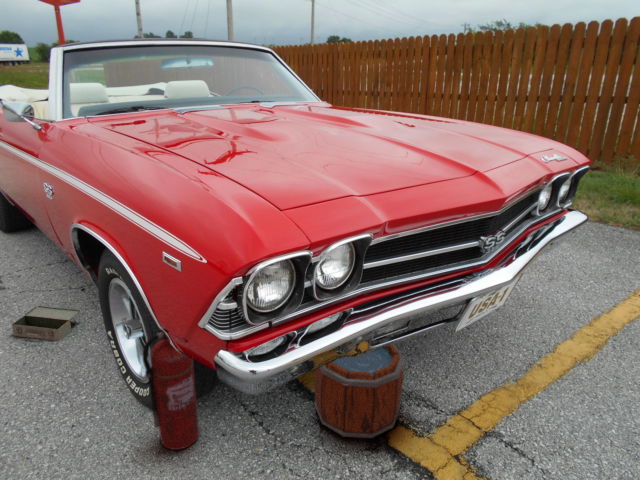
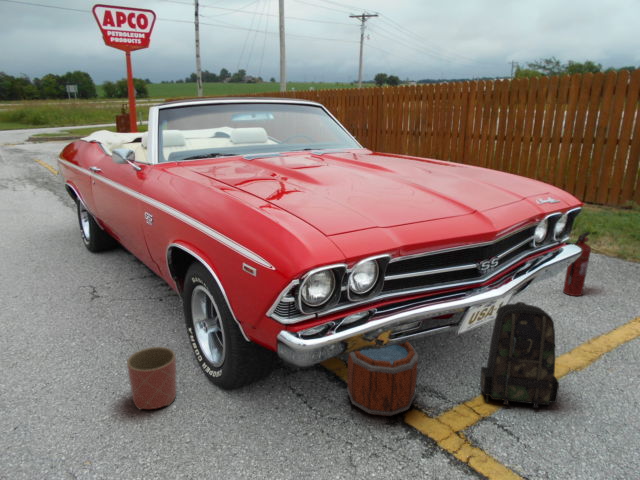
backpack: none [477,285,575,416] -> present [480,302,559,408]
toolbox: present [12,306,81,341] -> none [111,310,162,338]
fire extinguisher: present [143,330,199,450] -> present [563,232,591,296]
planter: none [15,362,91,449] -> present [127,347,177,409]

